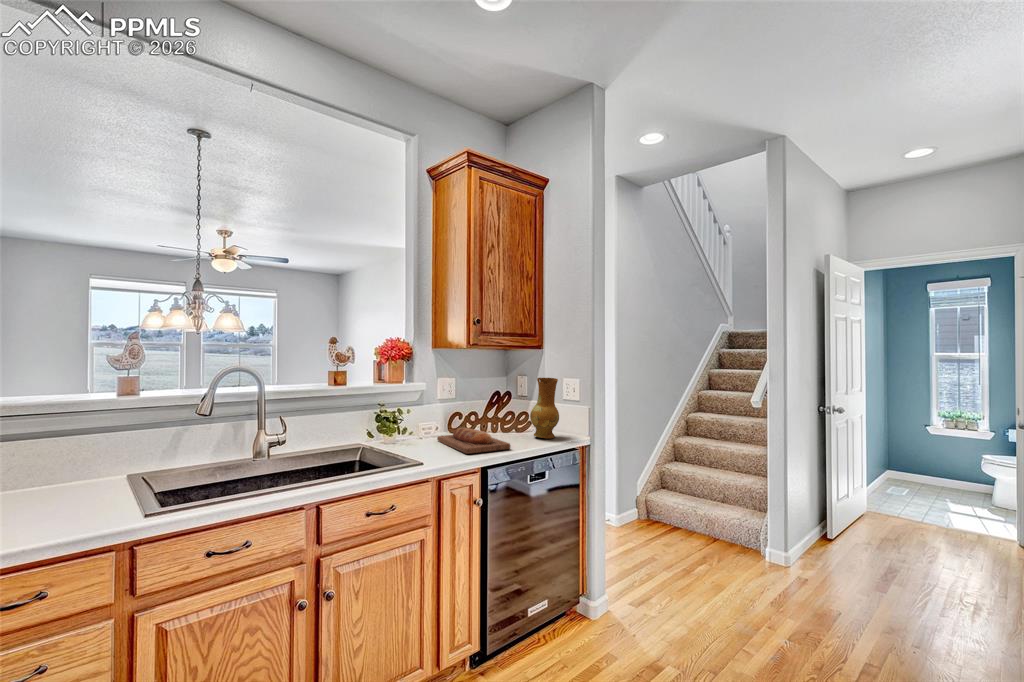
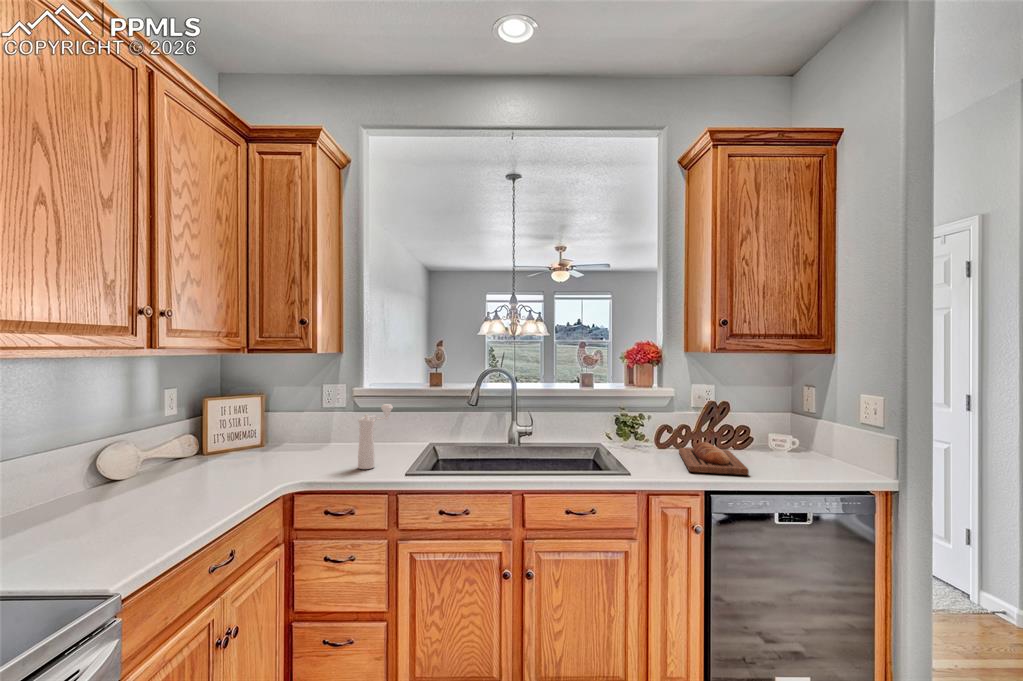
ceramic jug: present [530,378,559,439] -> none [795,393,837,472]
pepper mill: none [39,423,97,525] -> present [358,404,393,469]

